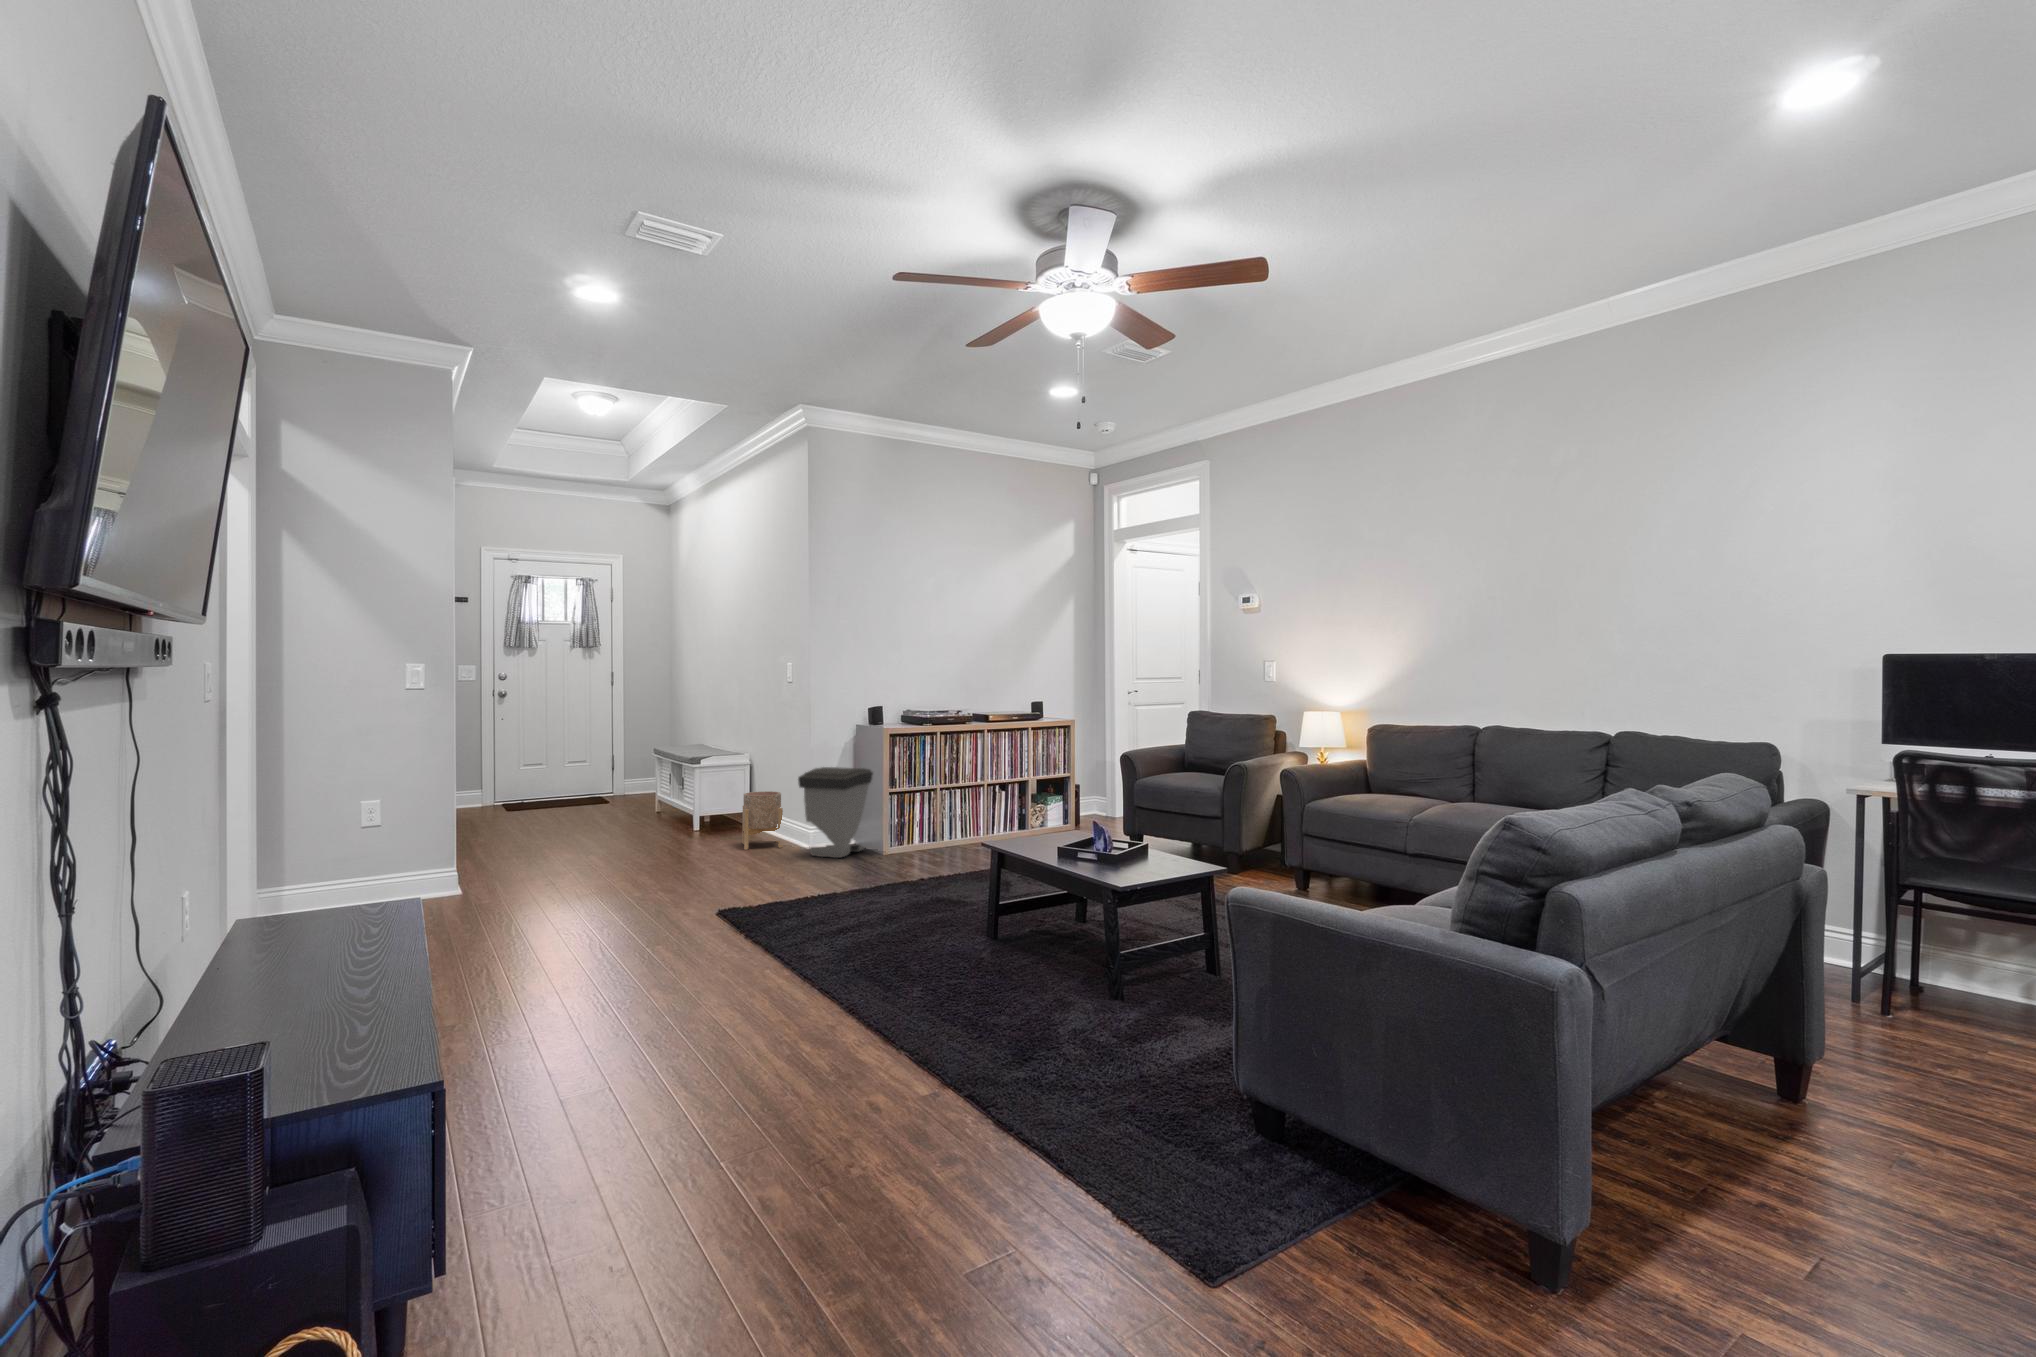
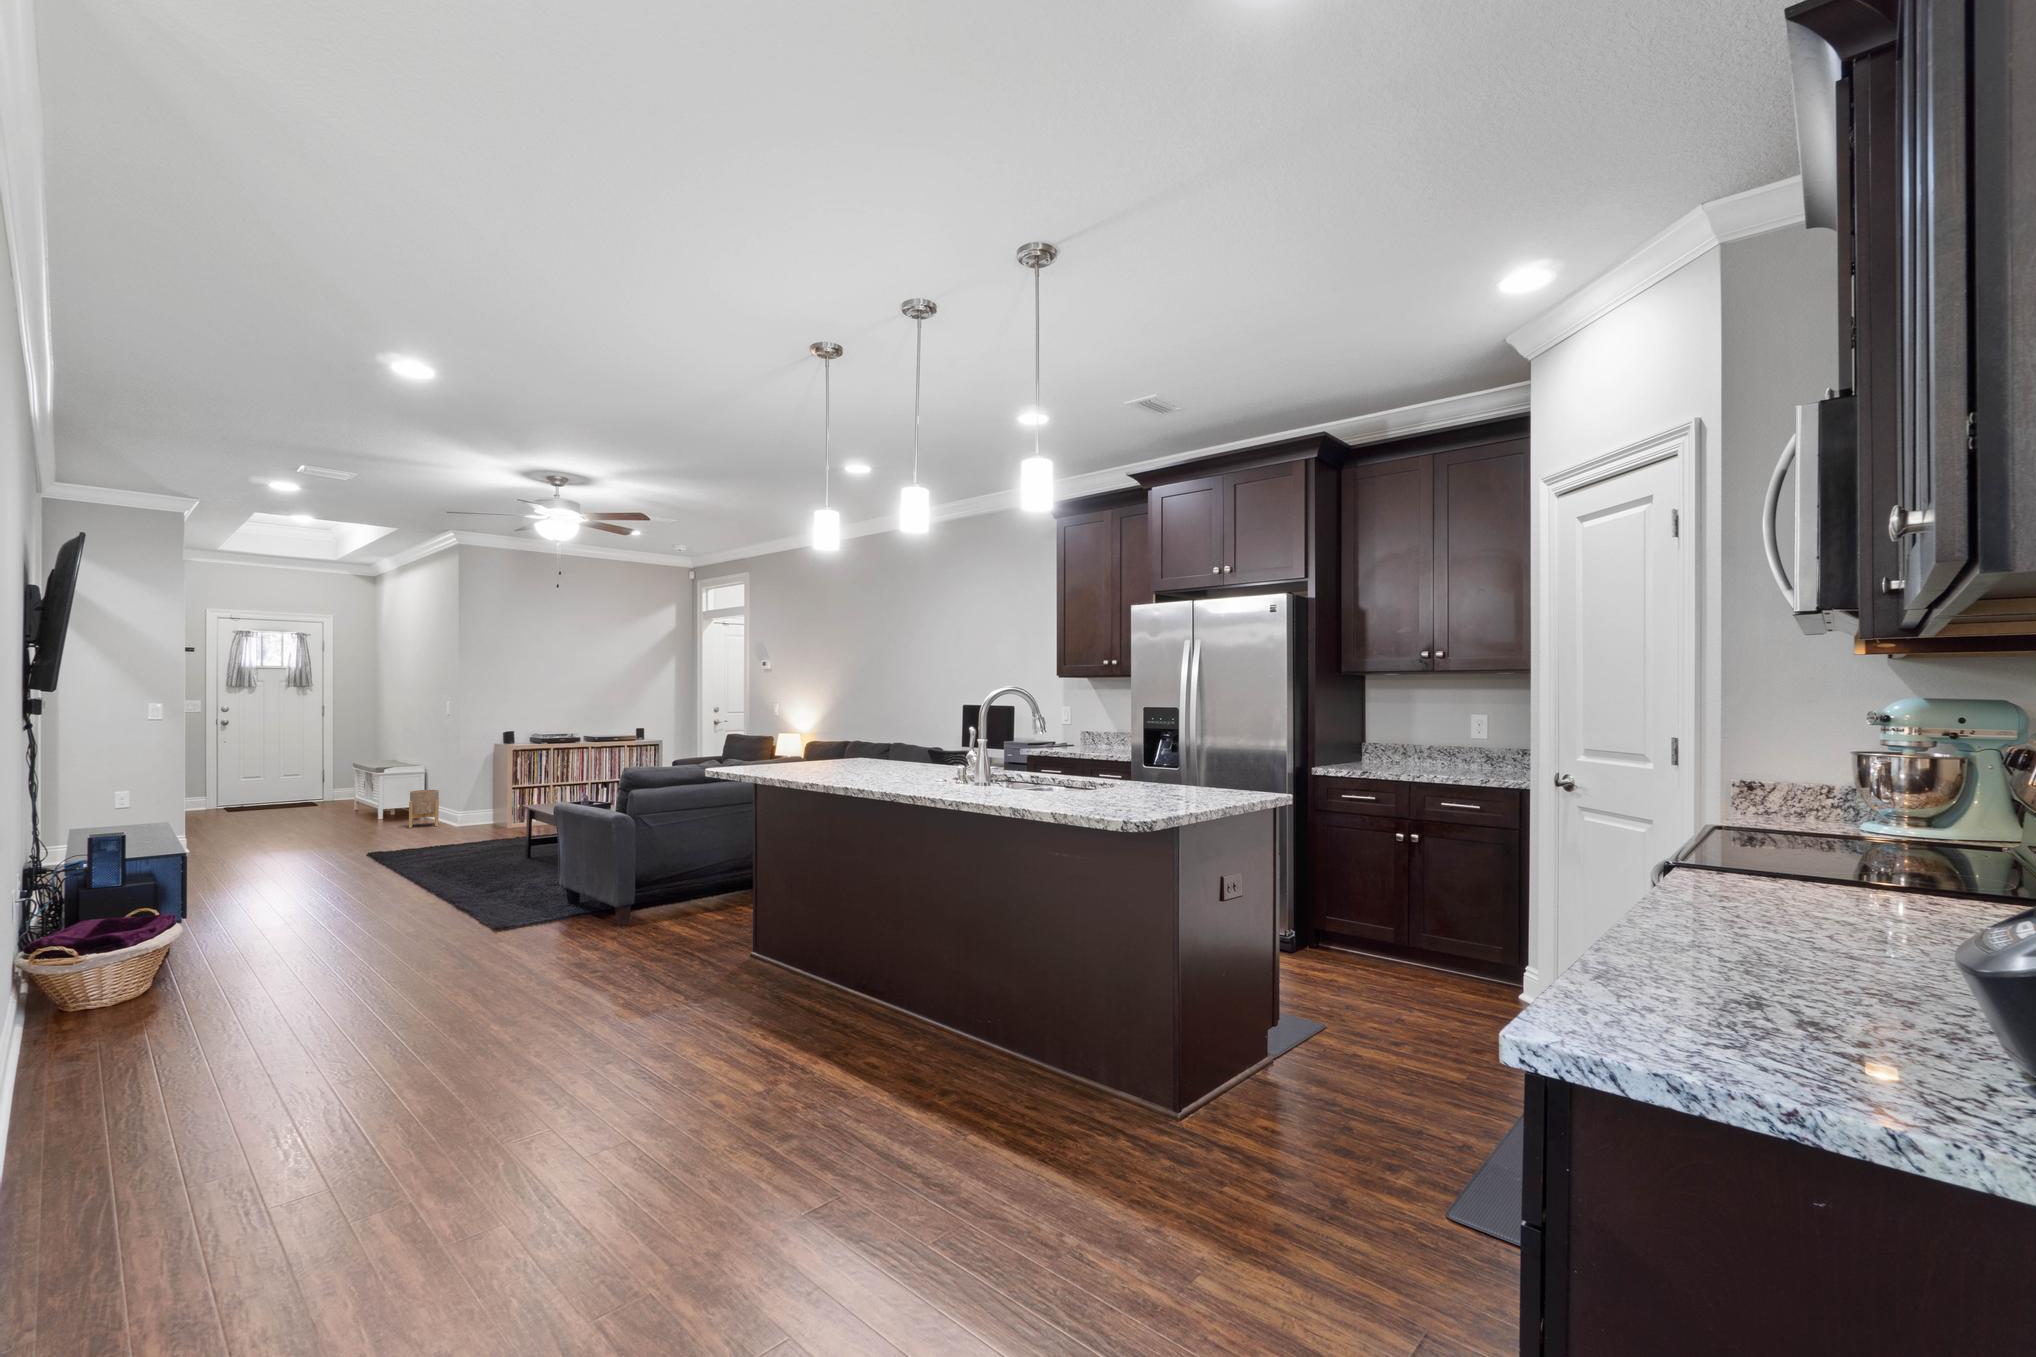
trash can: present [798,767,873,858] -> none [445,773,506,830]

